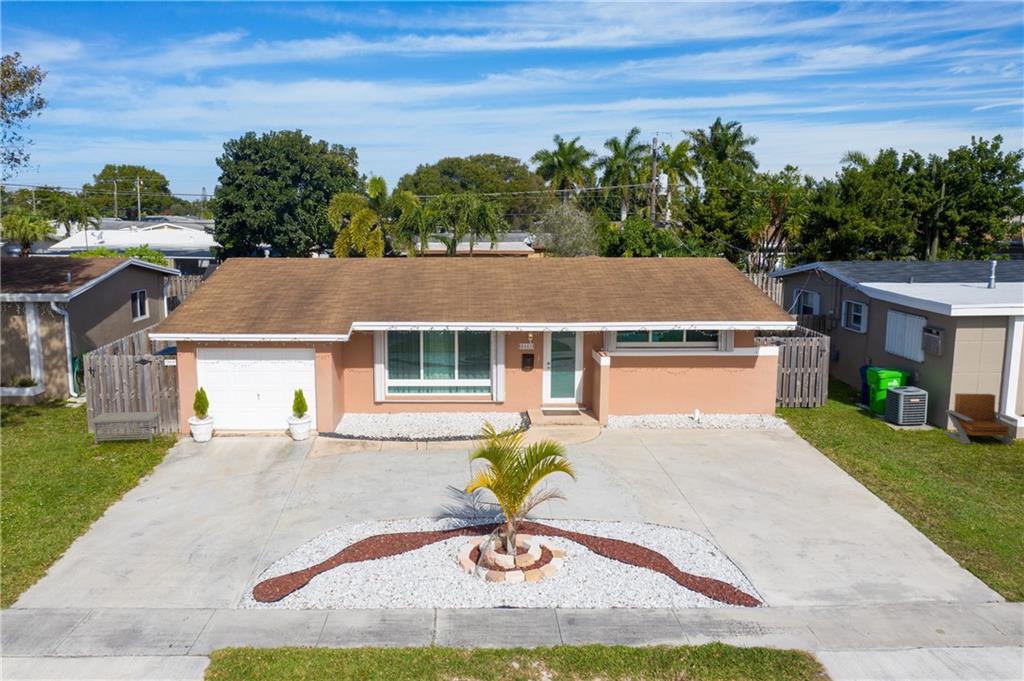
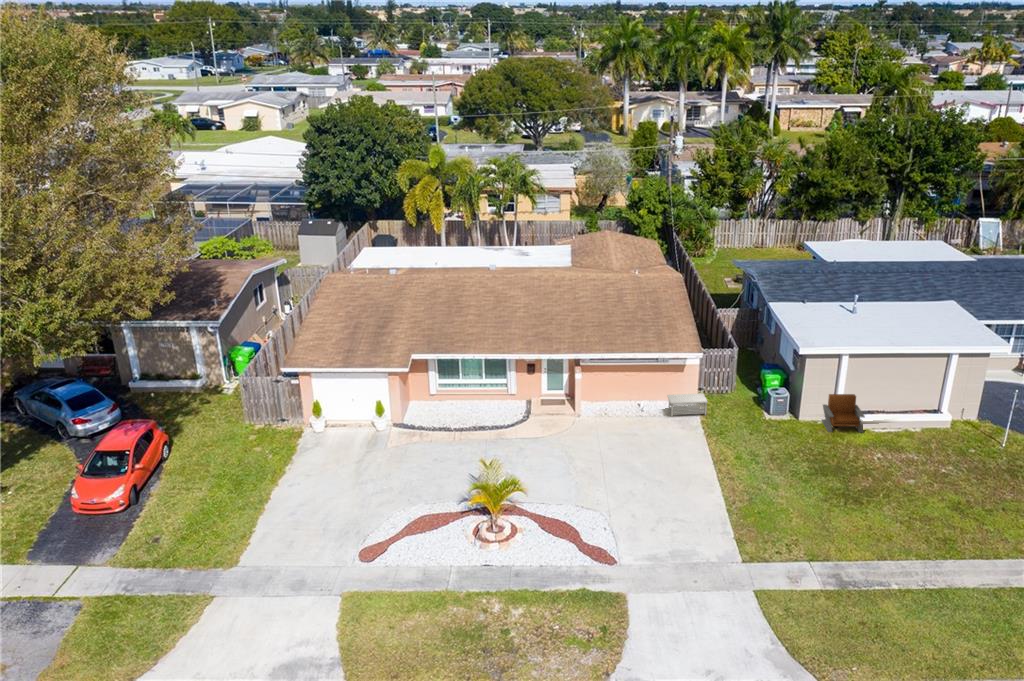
storage bench: present [90,411,160,444] -> present [667,393,707,417]

